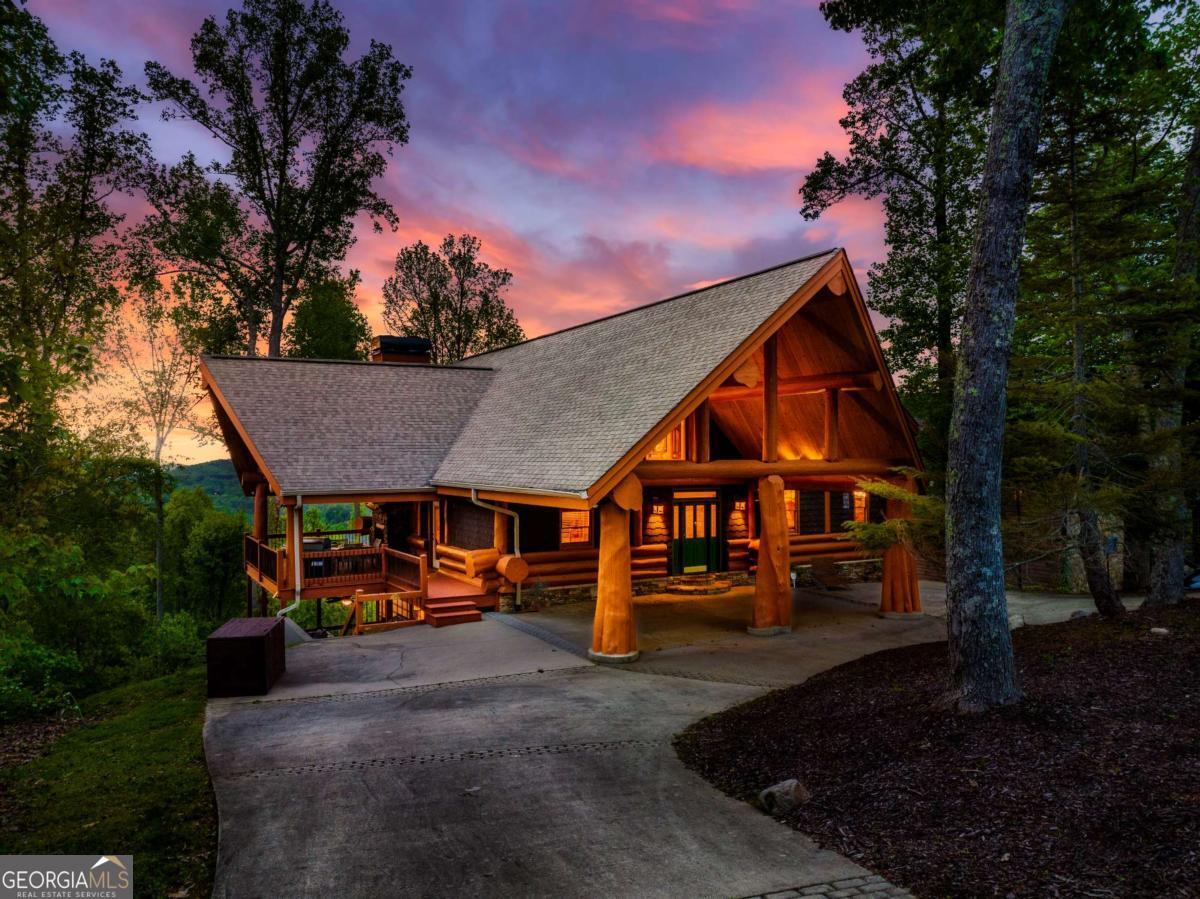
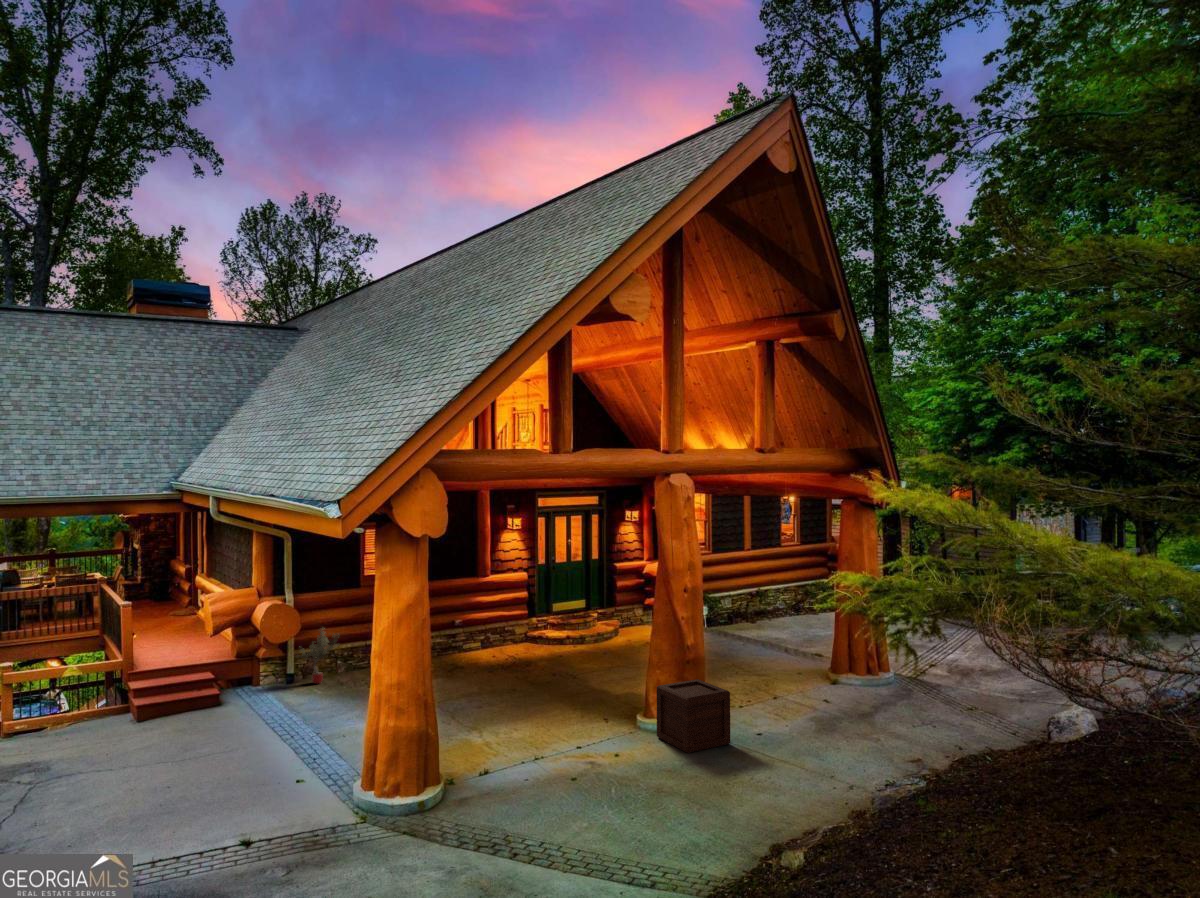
lounge chair: present [806,556,851,592] -> none [718,581,778,631]
wooden crate: none [762,604,808,644] -> present [657,679,730,753]

